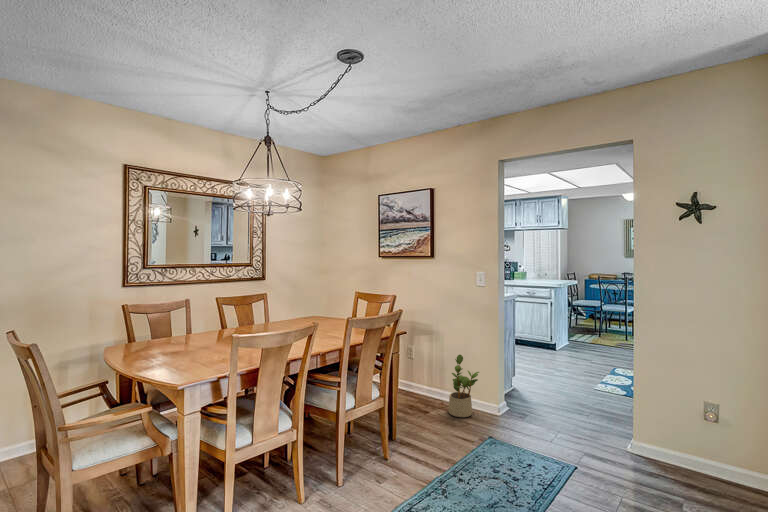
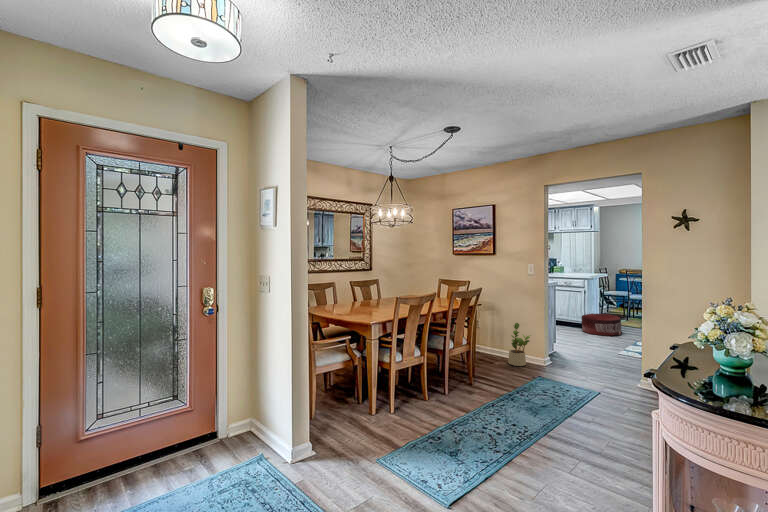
pouf: none [547,330,595,360] -> present [582,313,622,336]

